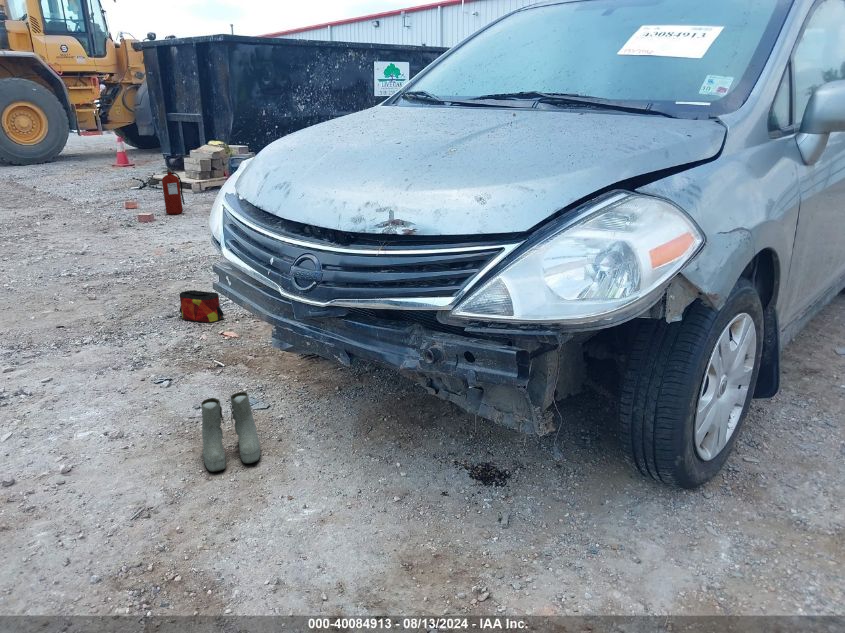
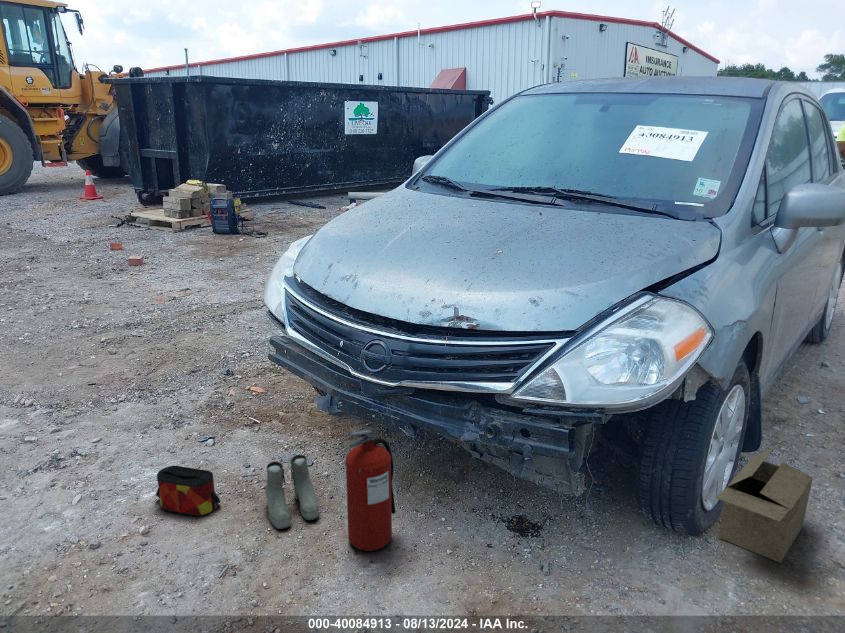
fire extinguisher: present [162,168,185,215] -> present [346,429,395,551]
bag: present [179,290,224,323] -> present [156,466,220,517]
cardboard box: none [709,390,836,526] -> present [715,447,813,563]

